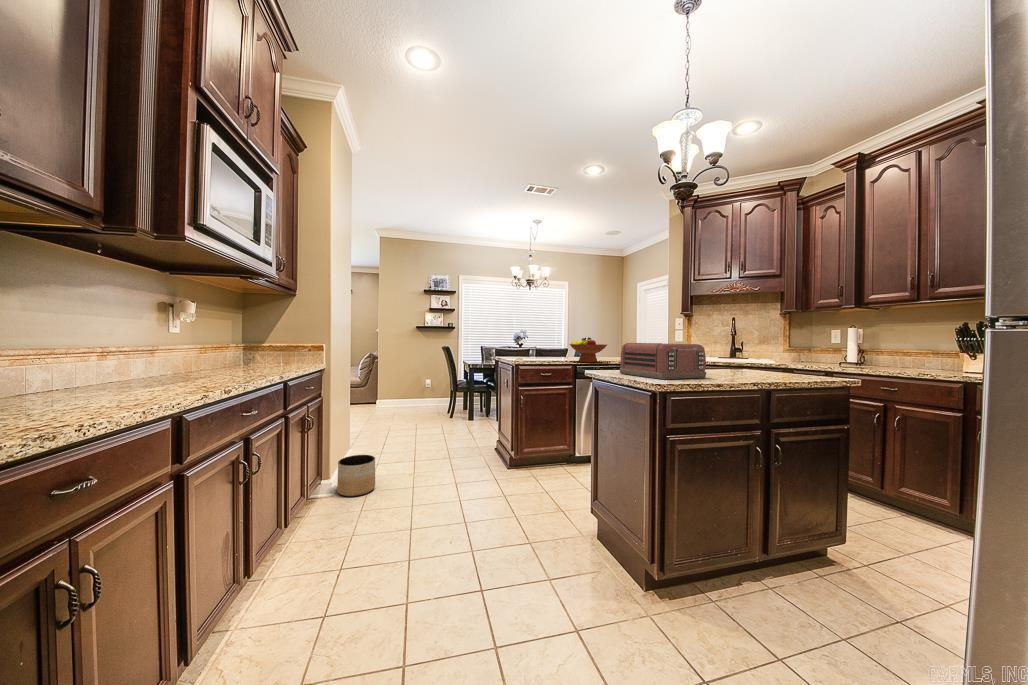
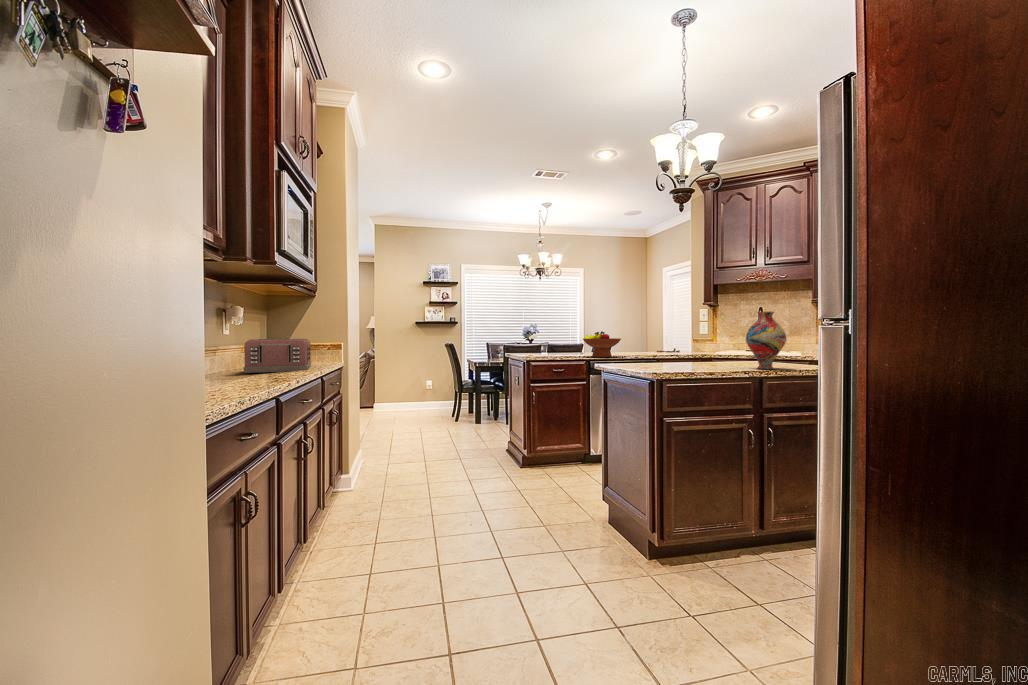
vase: none [747,319,794,381] -> present [746,311,786,369]
toaster: present [620,343,706,379] -> present [243,339,311,373]
planter: present [337,455,375,496] -> none [352,453,388,493]

